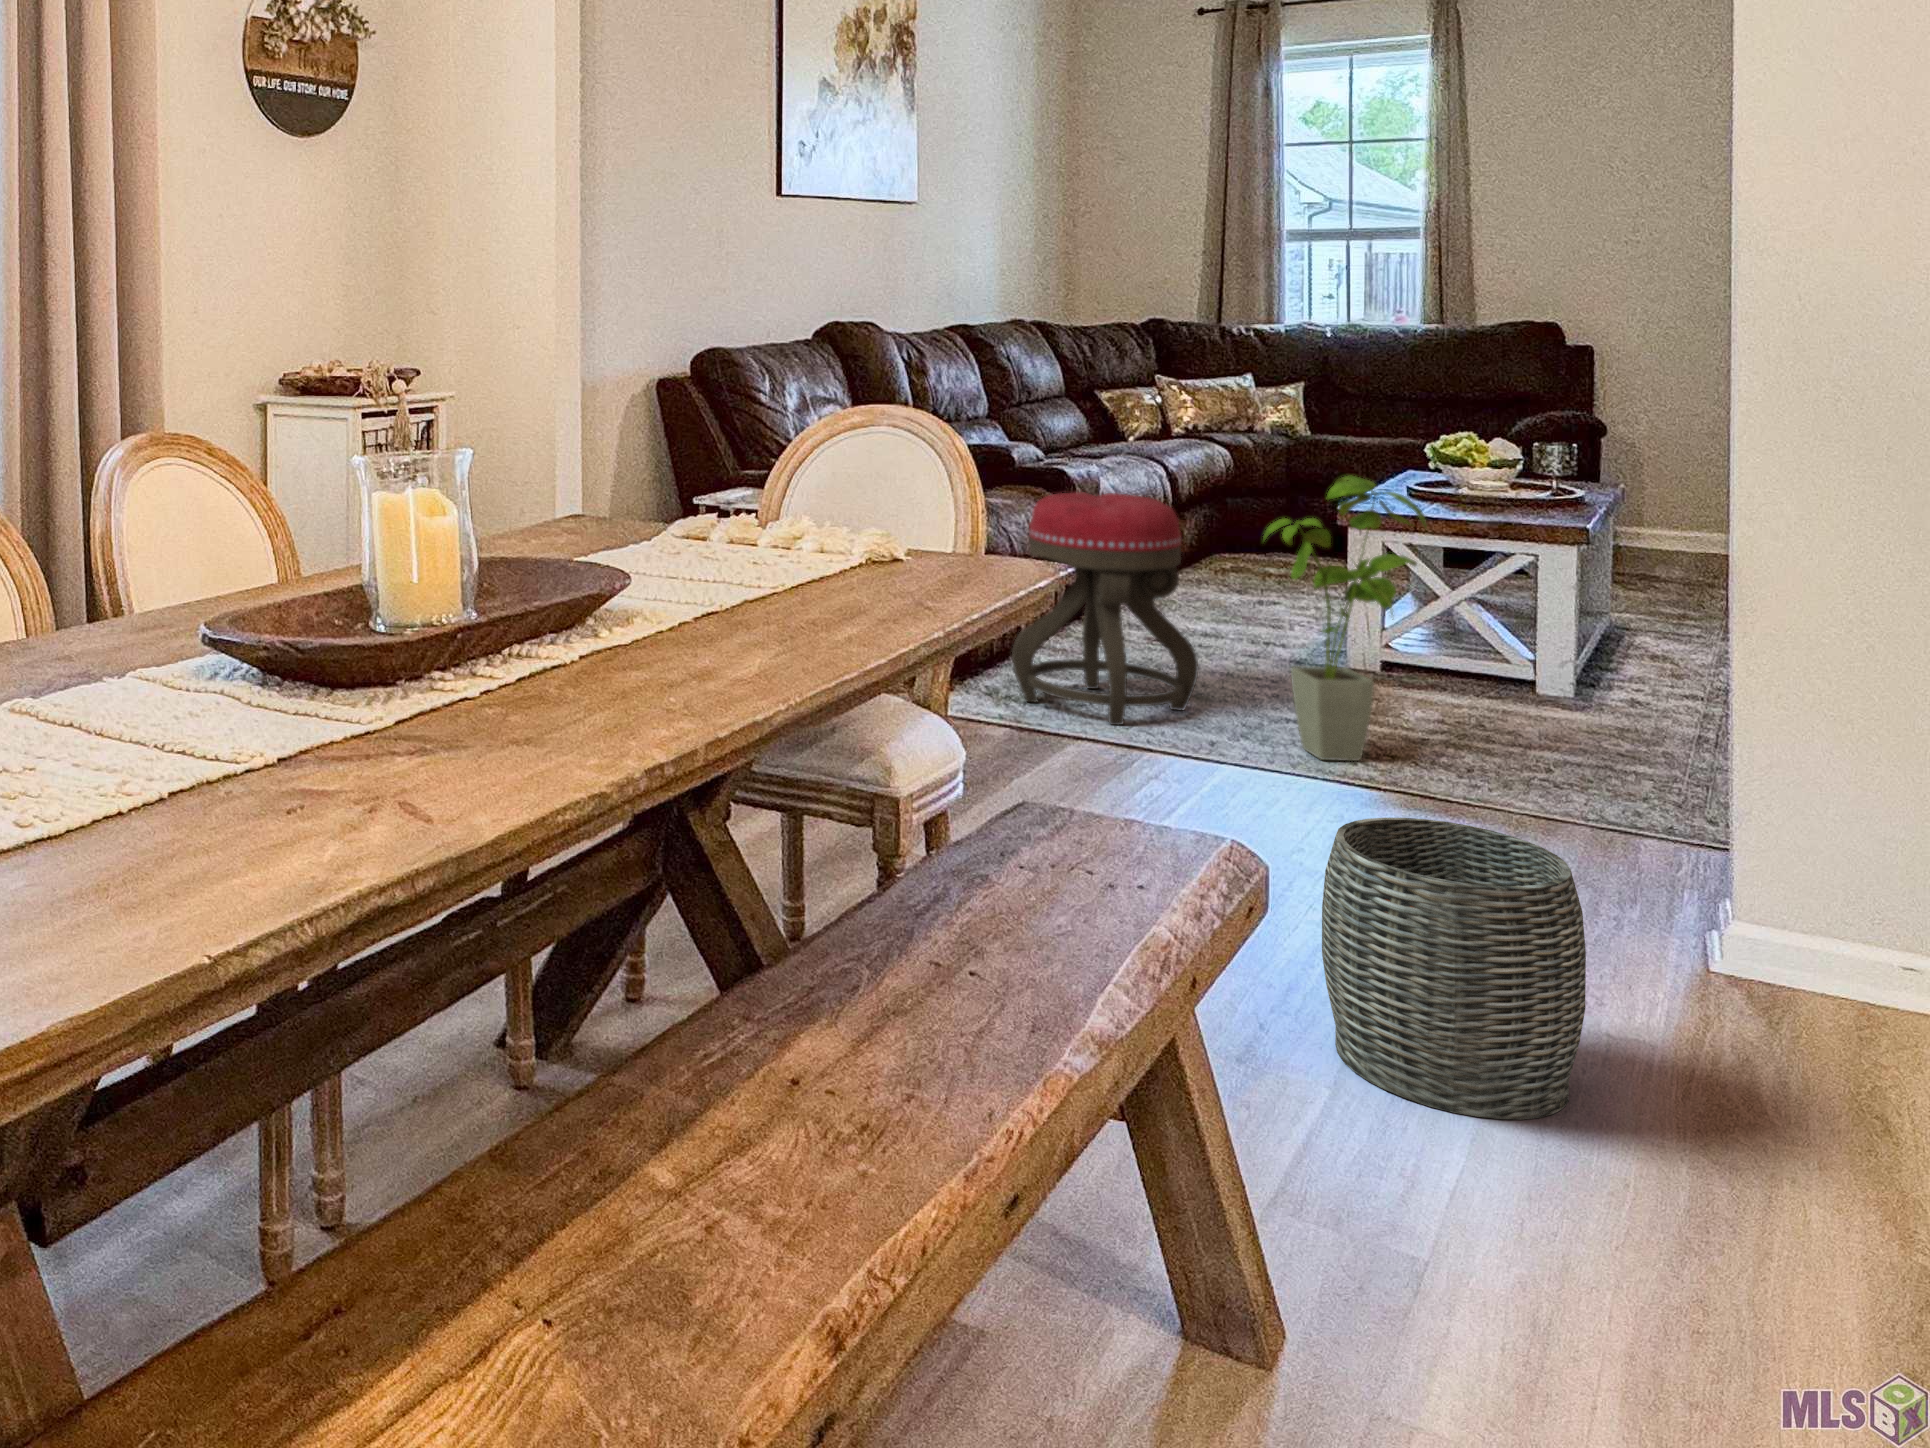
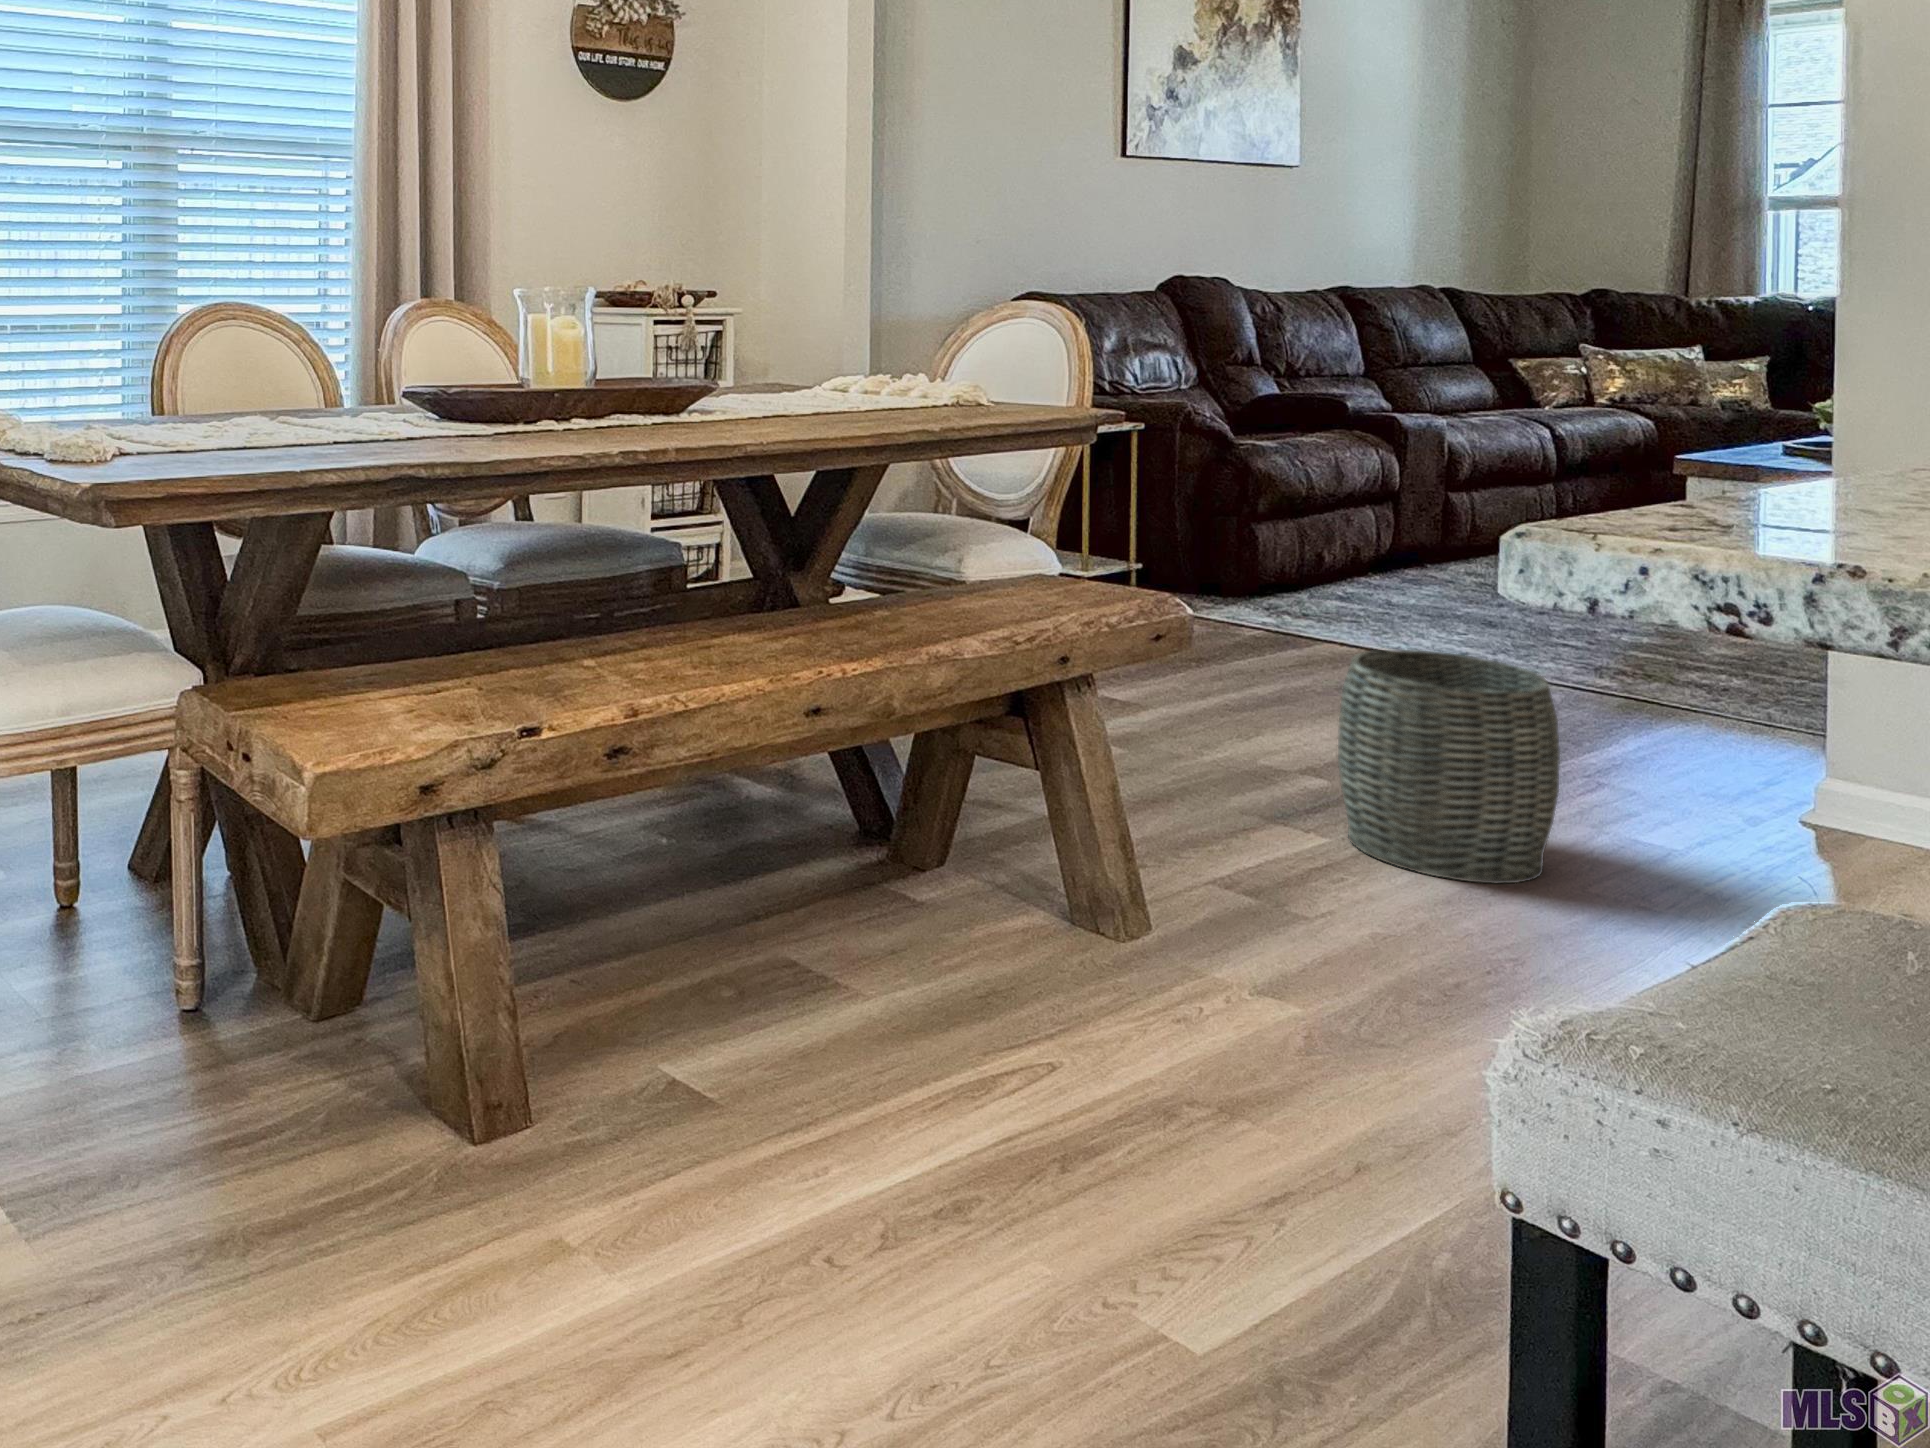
house plant: present [1264,476,1426,761] -> none [1510,409,1682,680]
ottoman: present [1012,492,1198,725] -> none [1279,427,1468,640]

